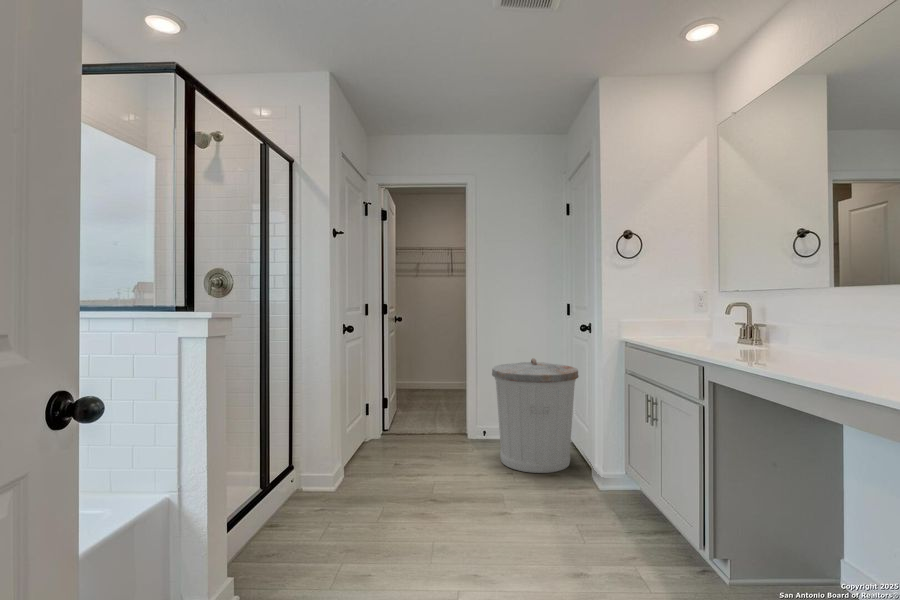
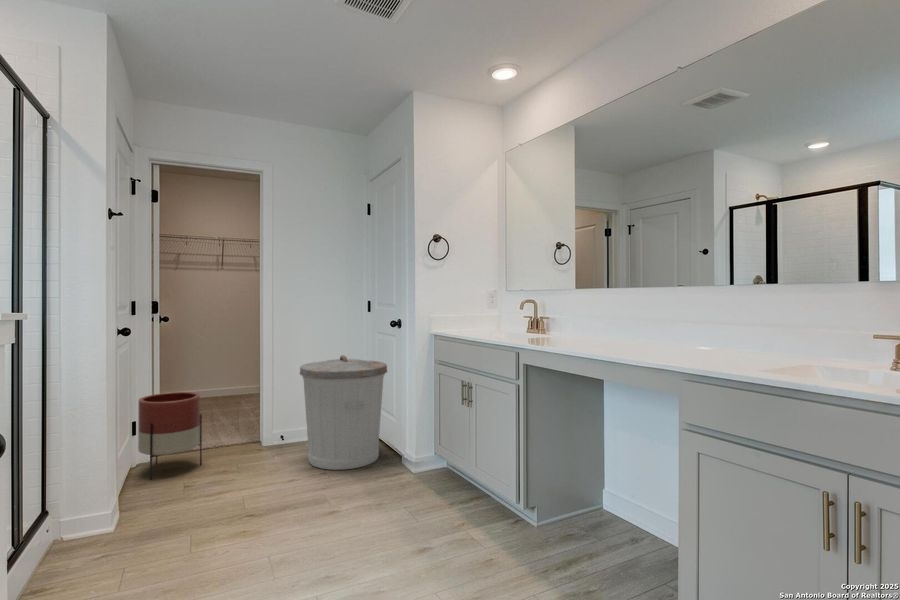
planter: none [367,382,414,454] -> present [138,392,202,480]

